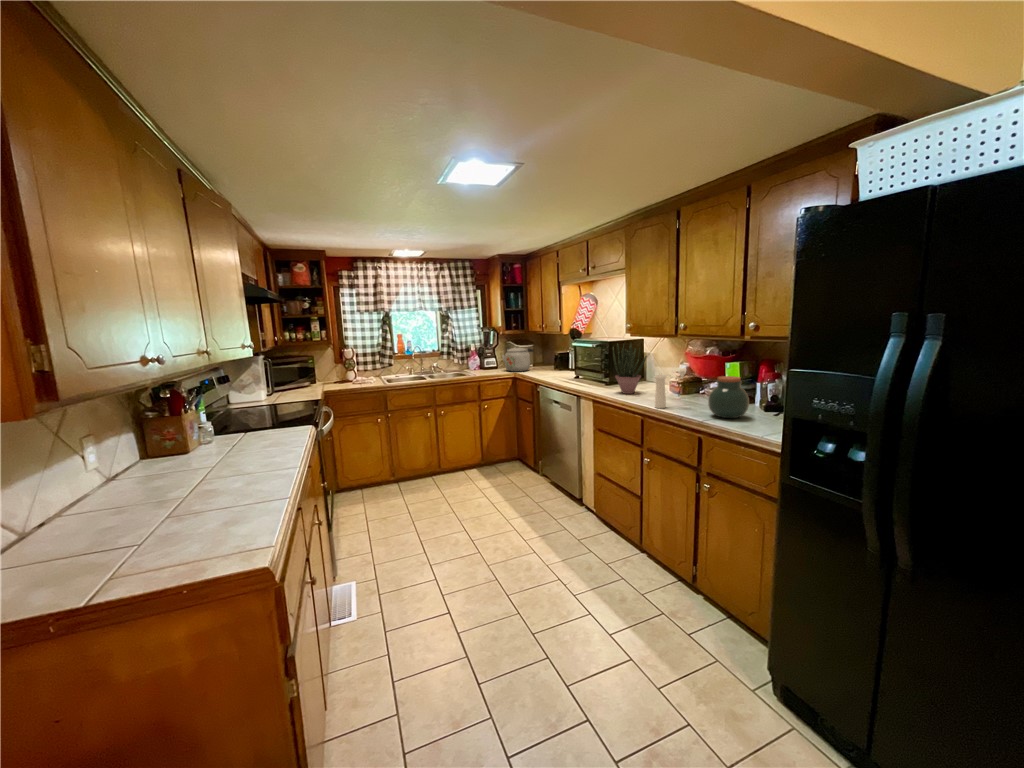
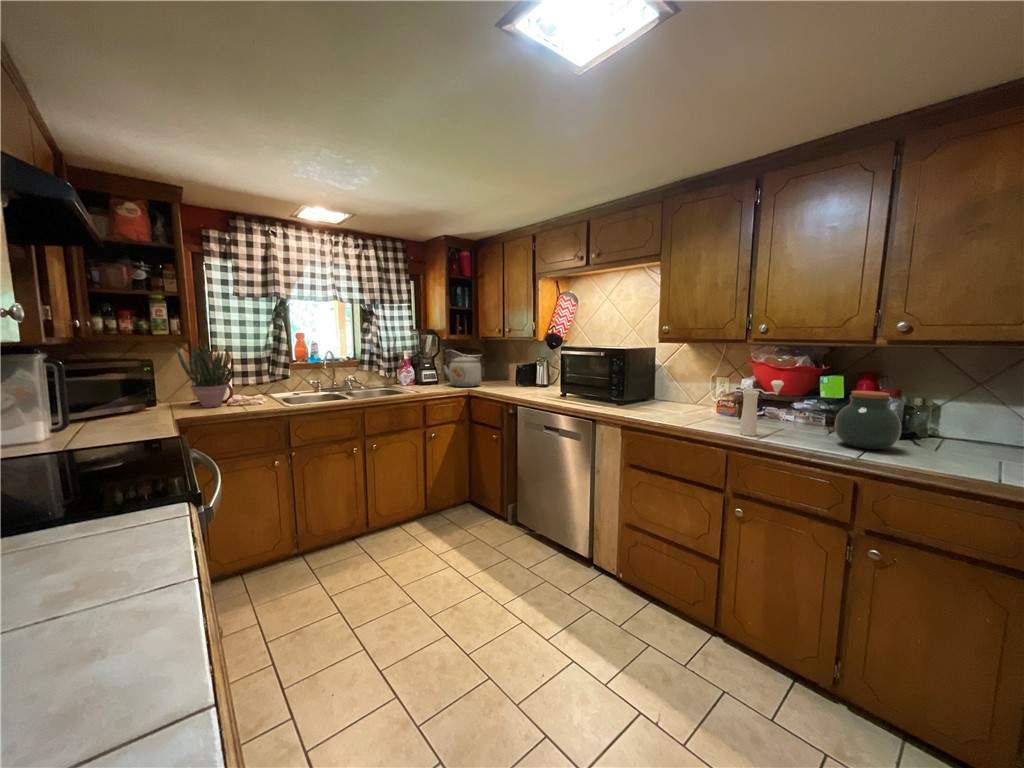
potted plant: present [613,344,646,394] -> present [176,343,234,408]

